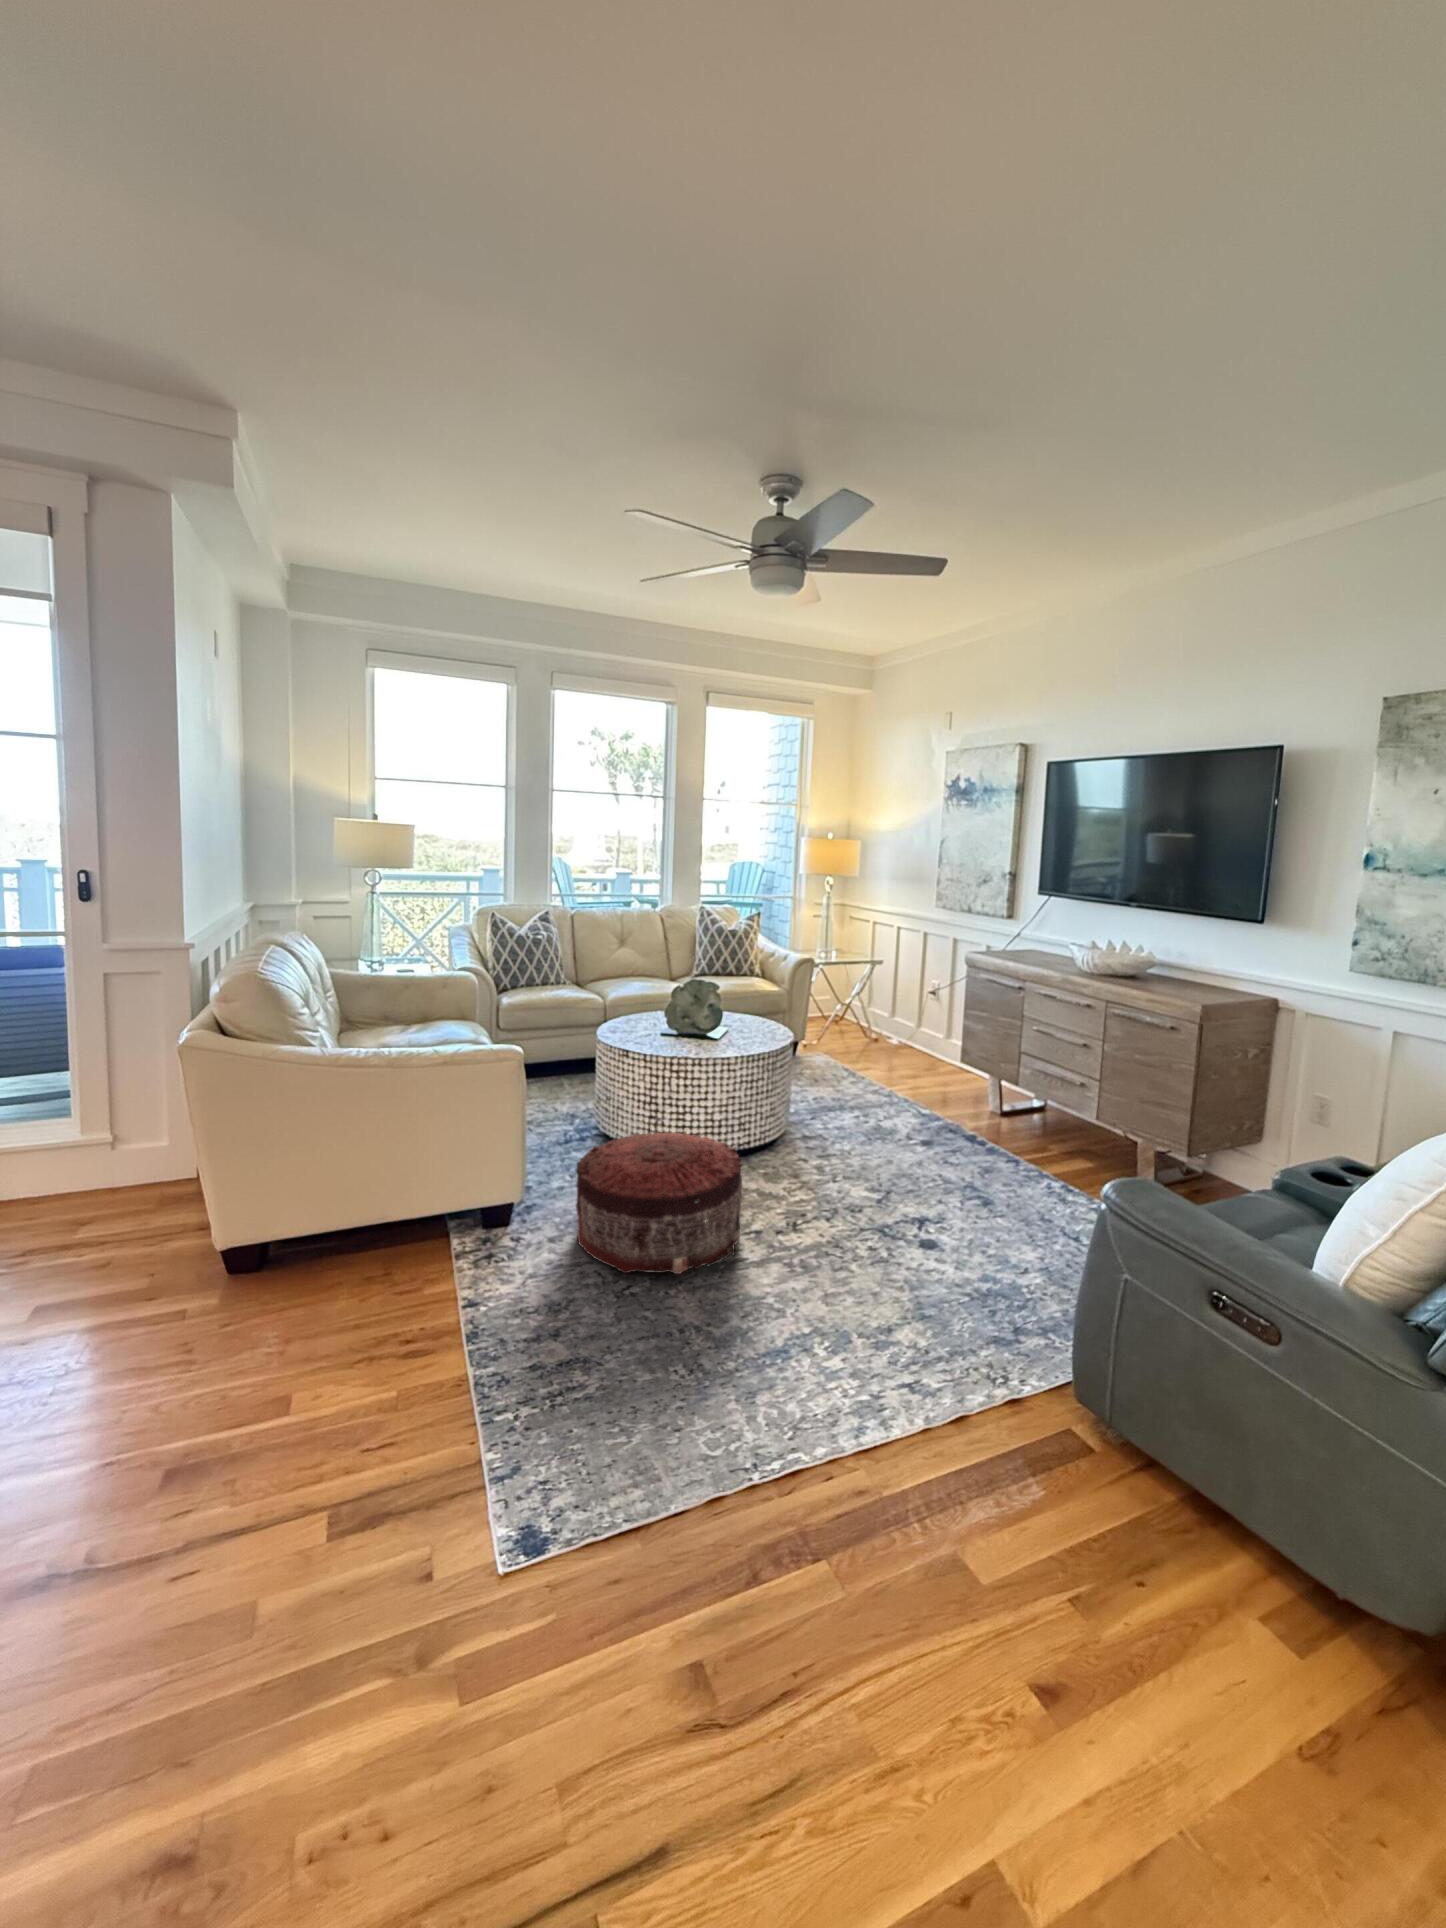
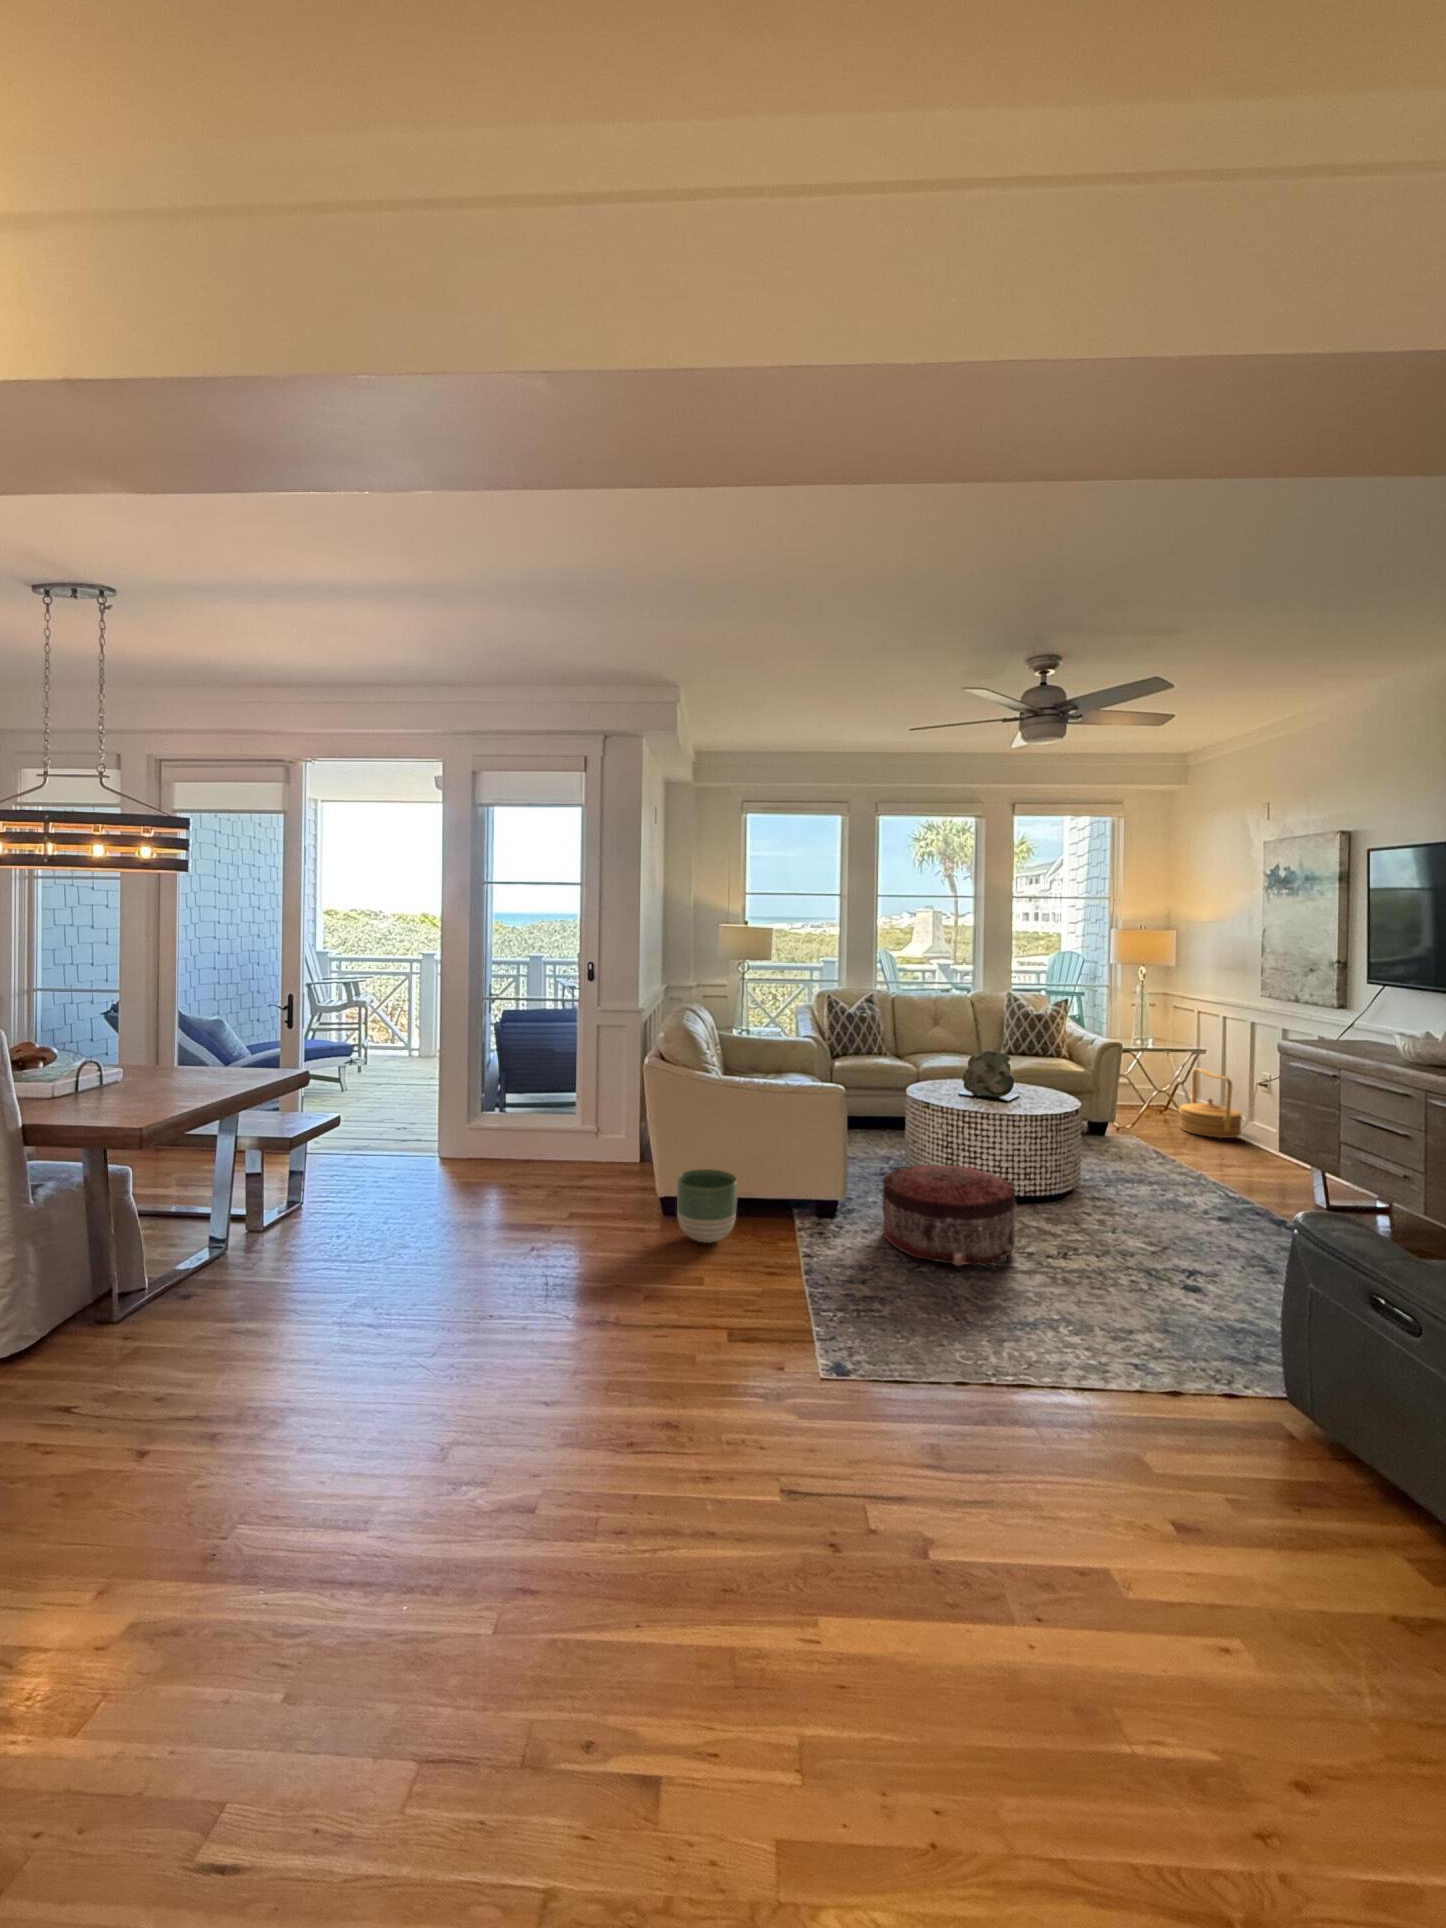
woven basket: none [859,978,915,1047] -> present [1179,1068,1242,1138]
planter: none [252,1194,358,1314] -> present [677,1169,737,1243]

